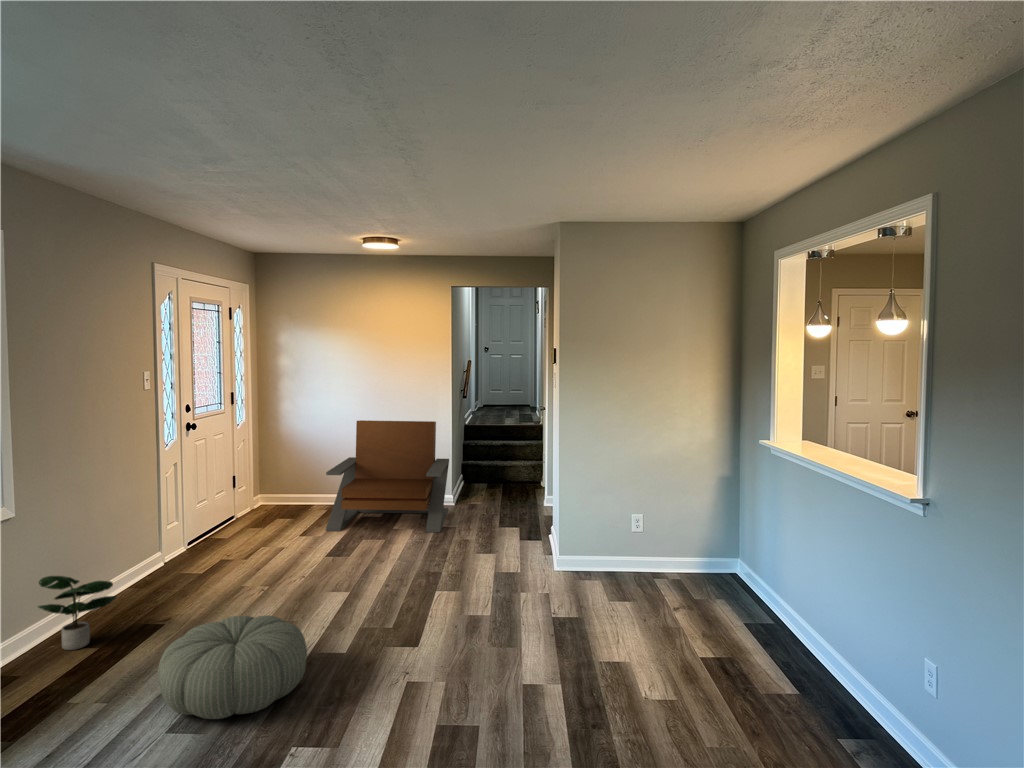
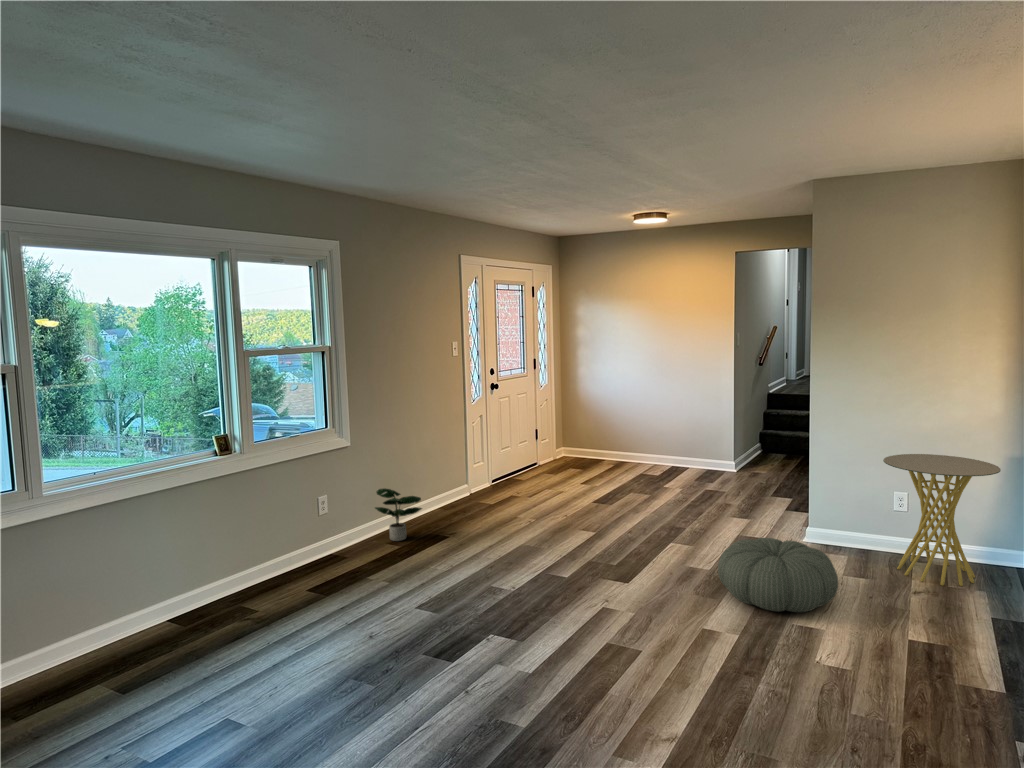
lounge chair: present [326,420,449,532] -> none [604,385,729,494]
side table: none [629,478,719,595] -> present [883,454,1001,586]
pouf: present [157,615,307,719] -> present [718,538,838,612]

